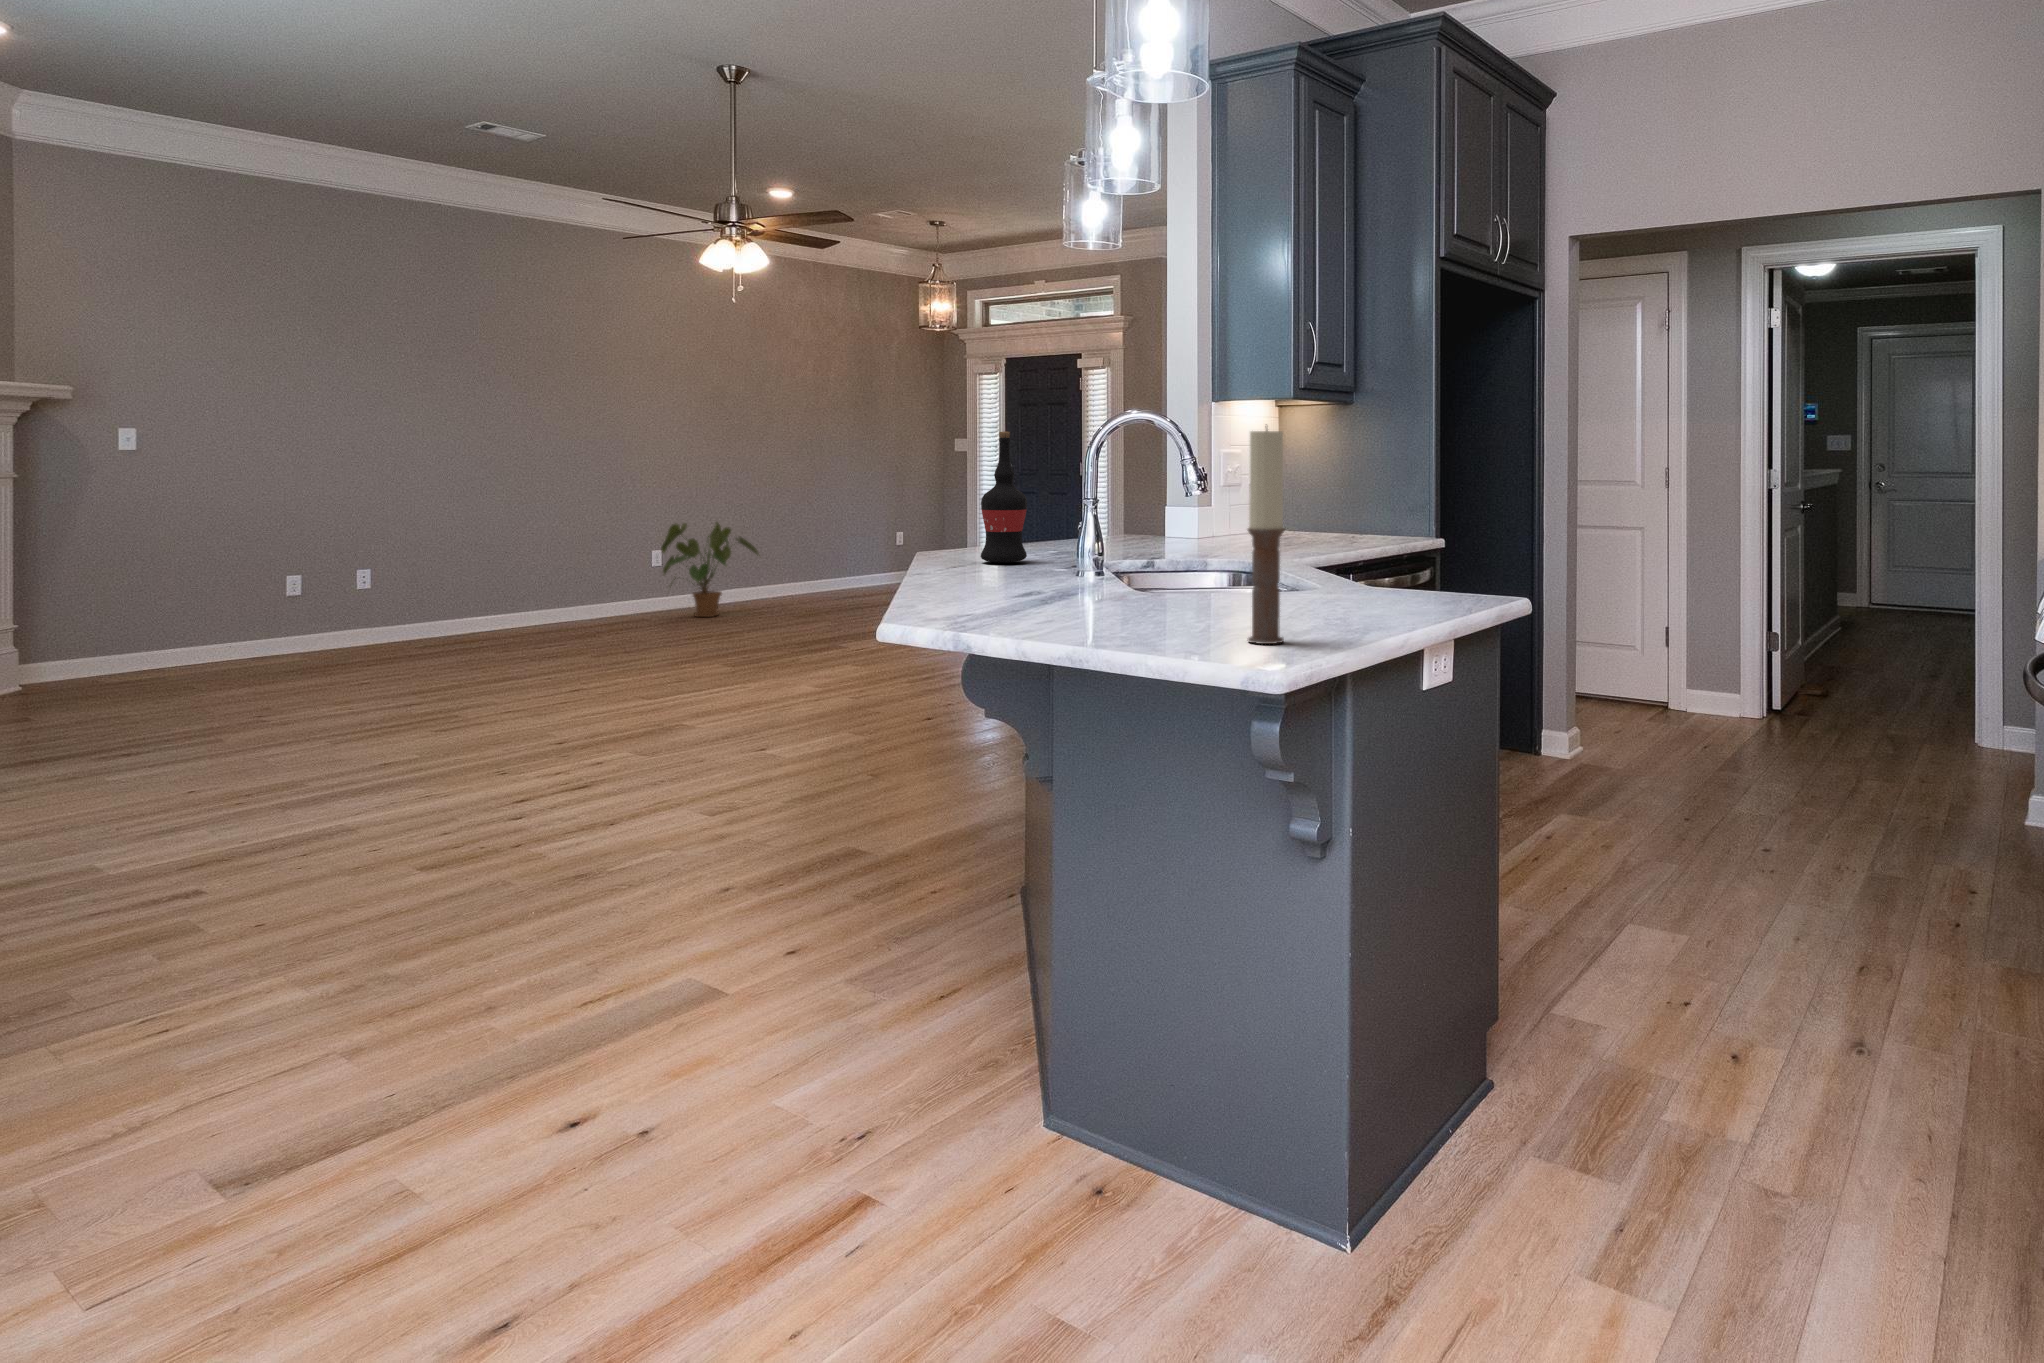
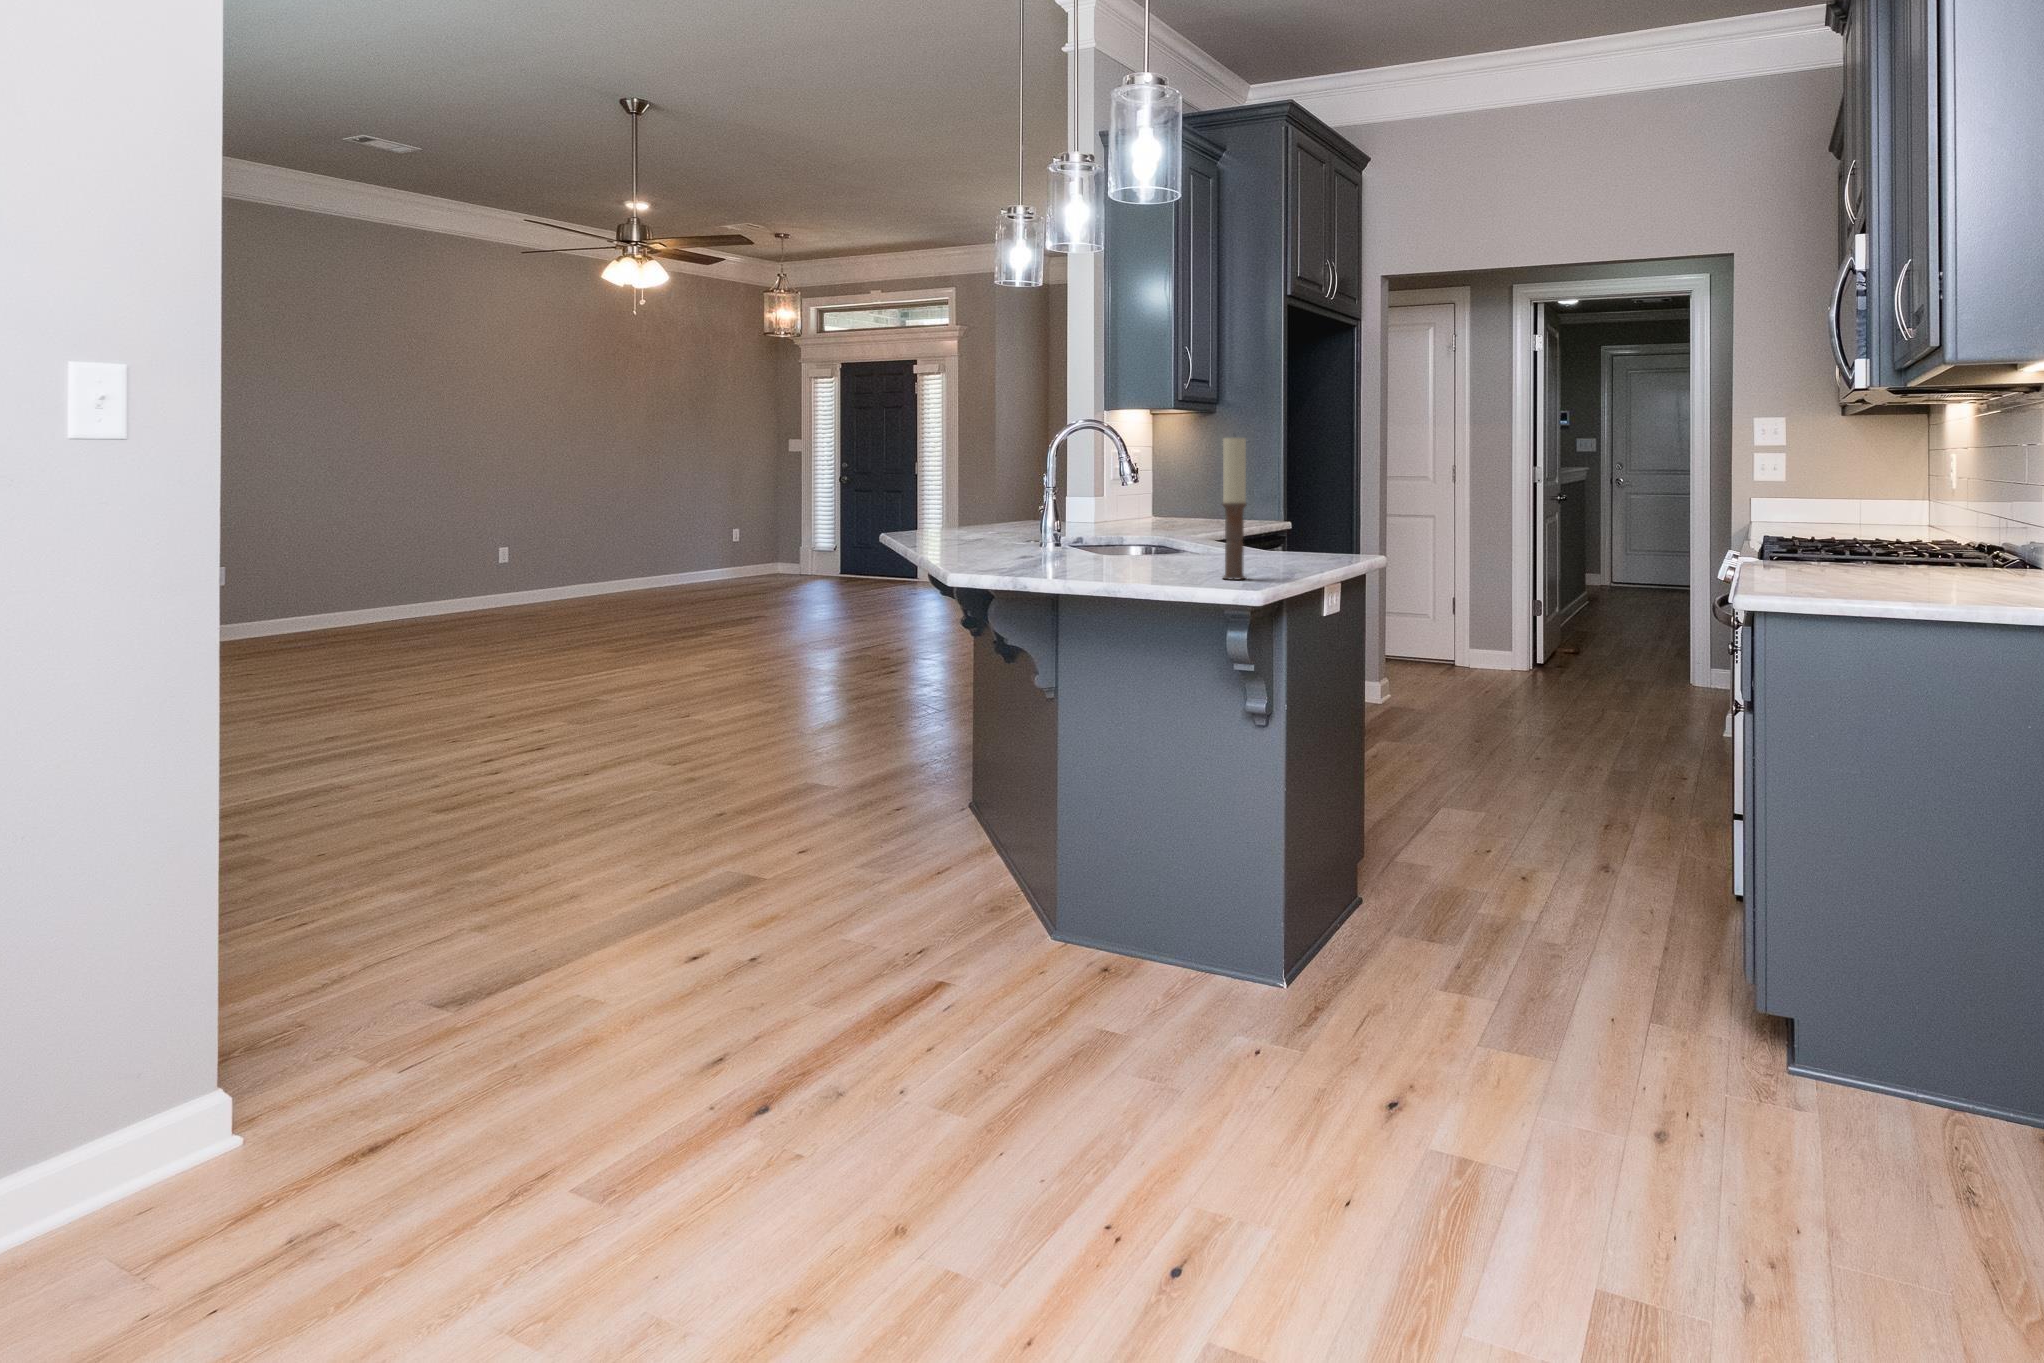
wine bottle: present [981,432,1027,563] -> none [953,436,990,539]
house plant: present [661,522,758,617] -> none [511,519,612,611]

